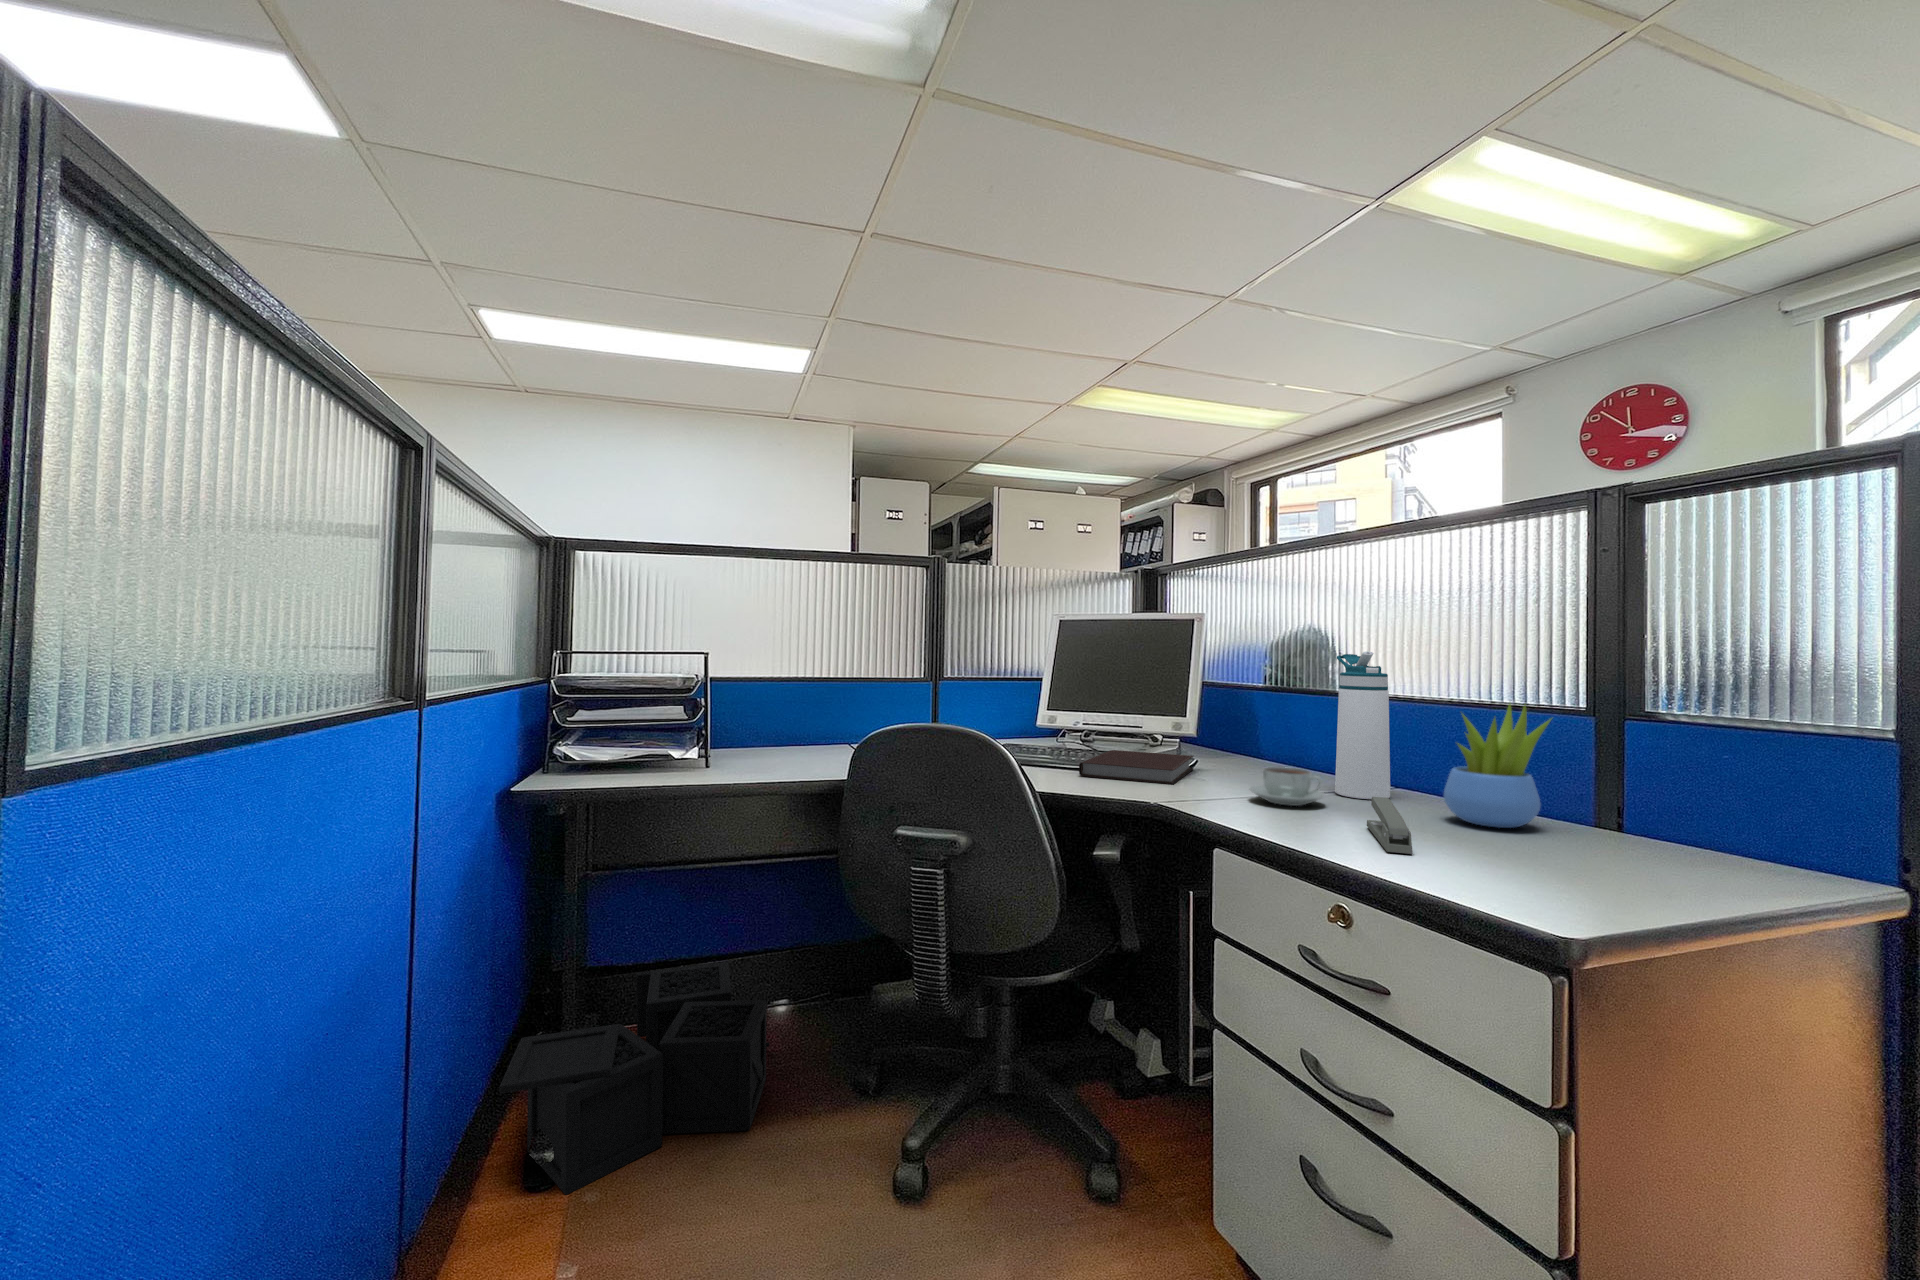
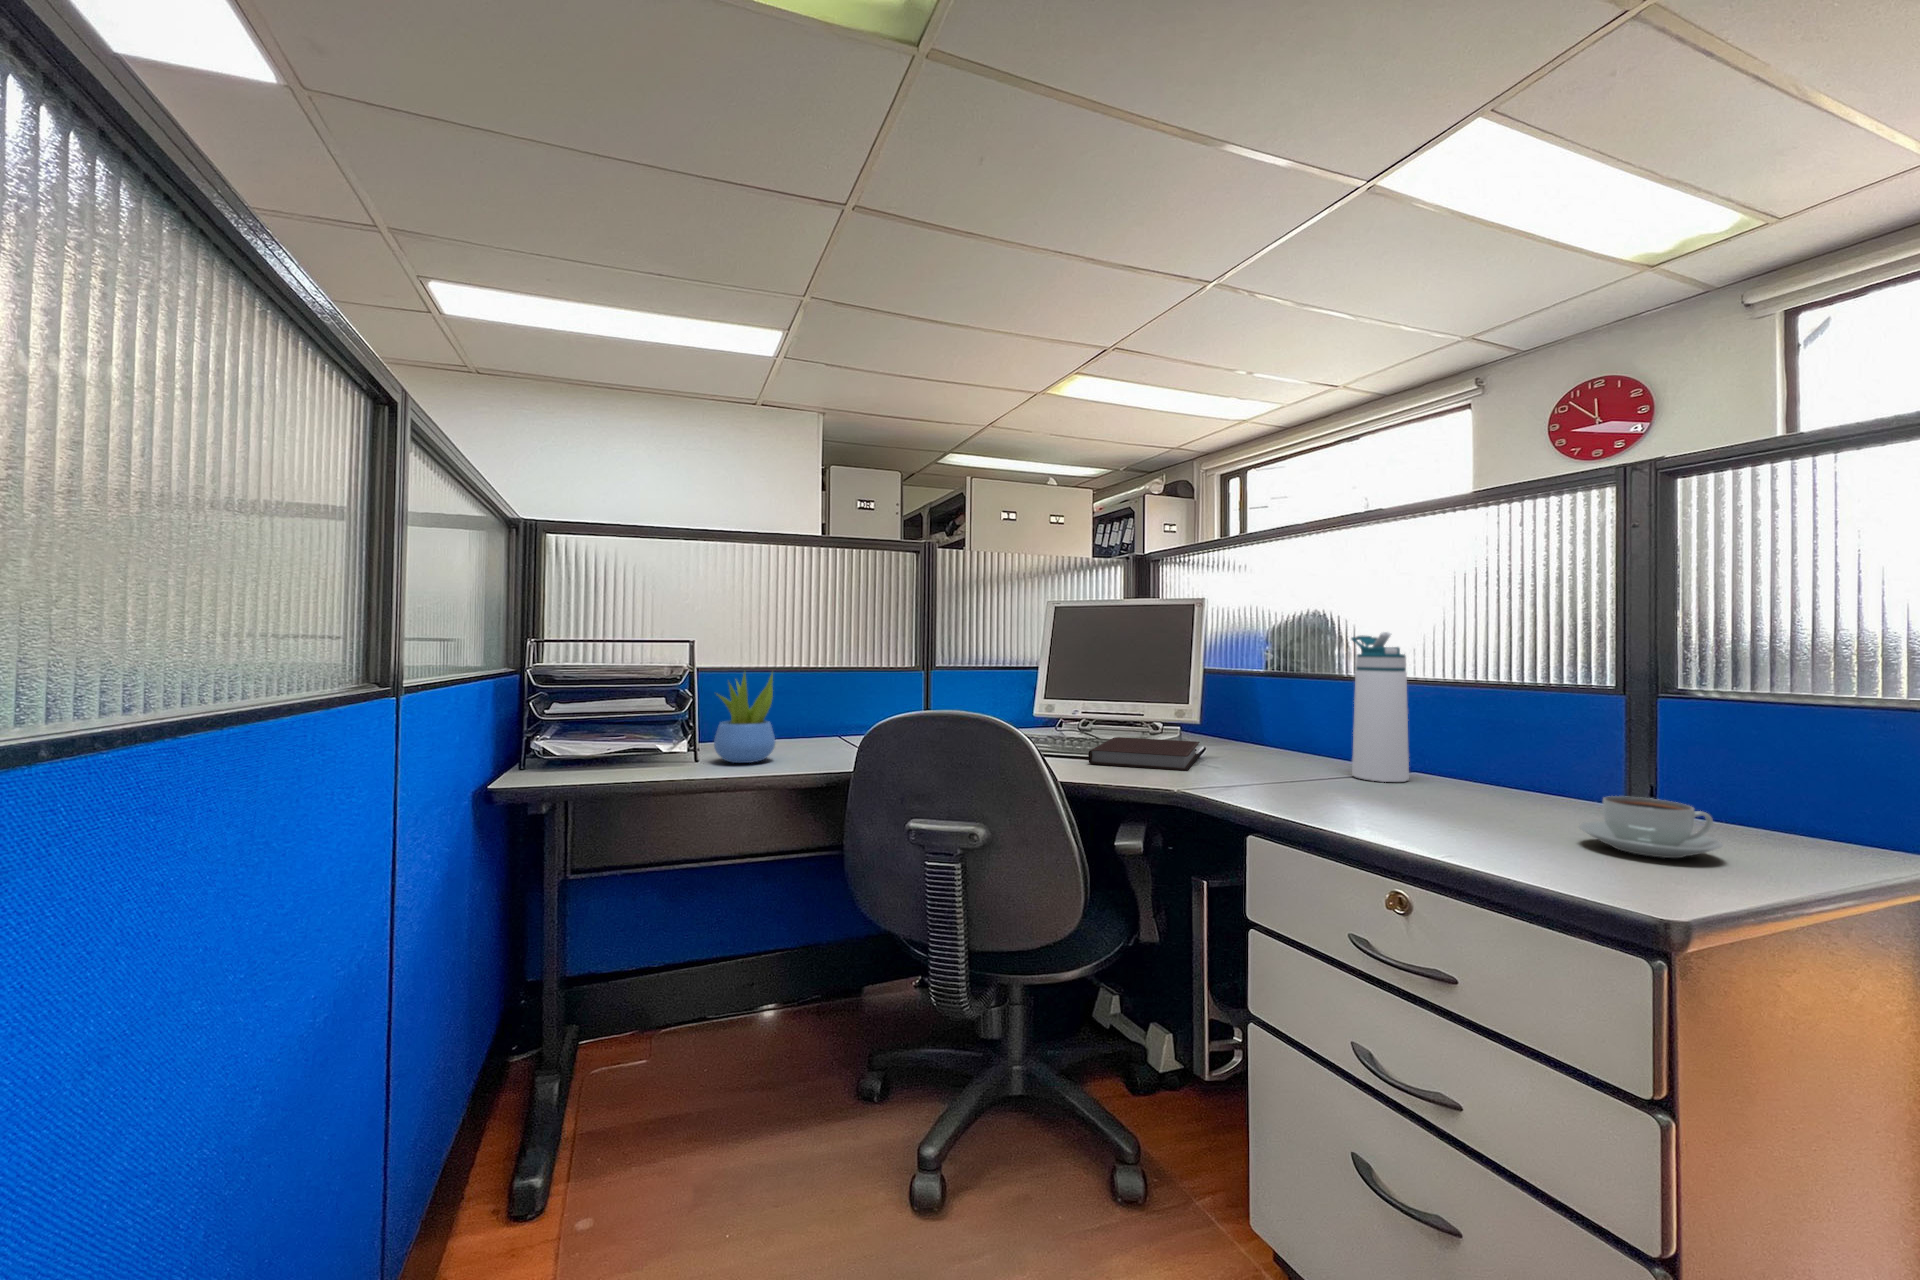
succulent plant: present [1444,704,1551,828] -> present [714,673,775,763]
coffee cup: present [1249,767,1325,806] -> present [1579,796,1723,858]
stapler: present [1367,797,1413,854] -> none [1403,779,1465,837]
storage bin: present [499,962,769,1195] -> none [481,965,764,1223]

